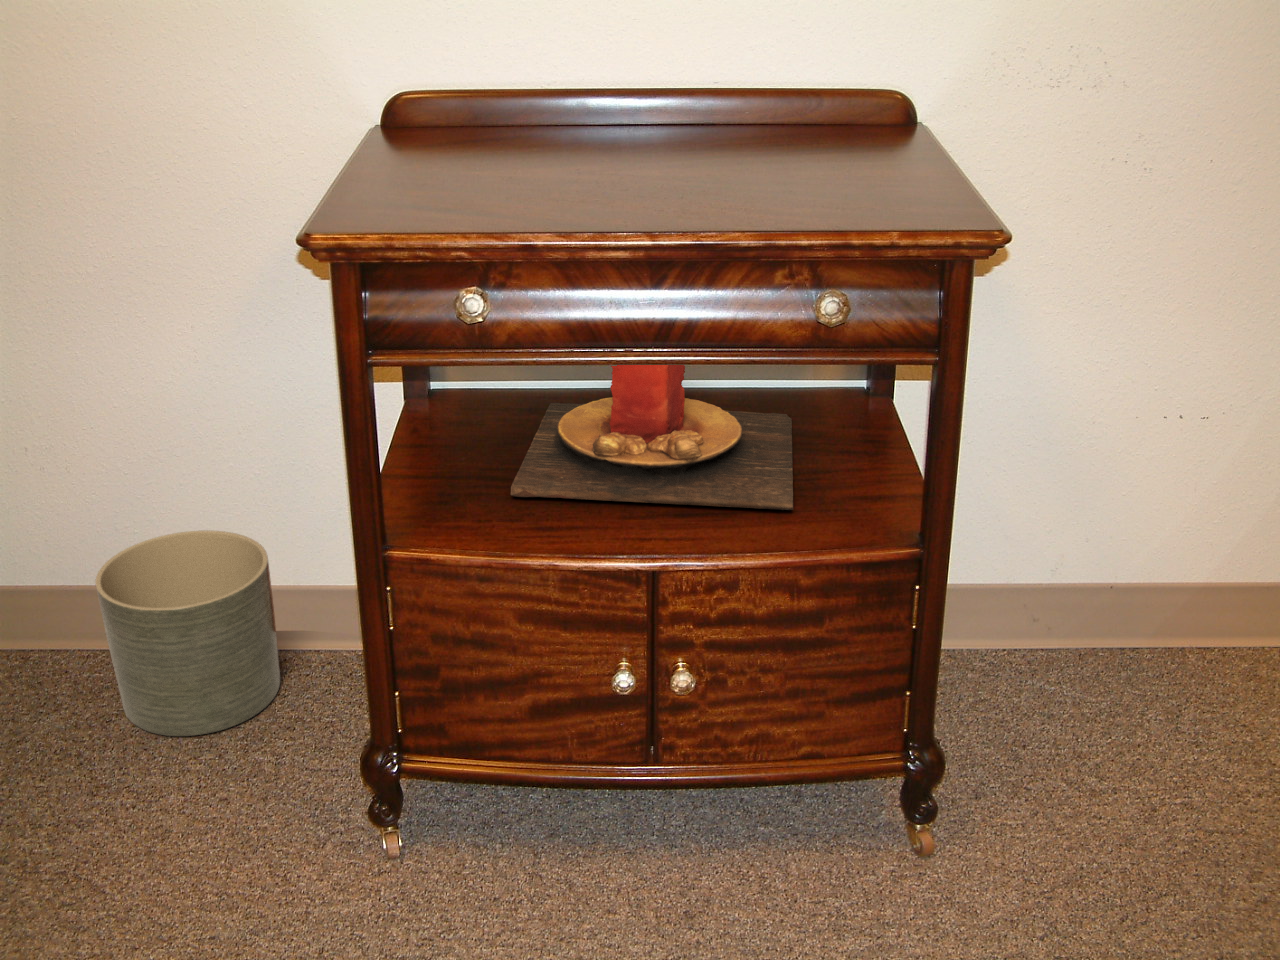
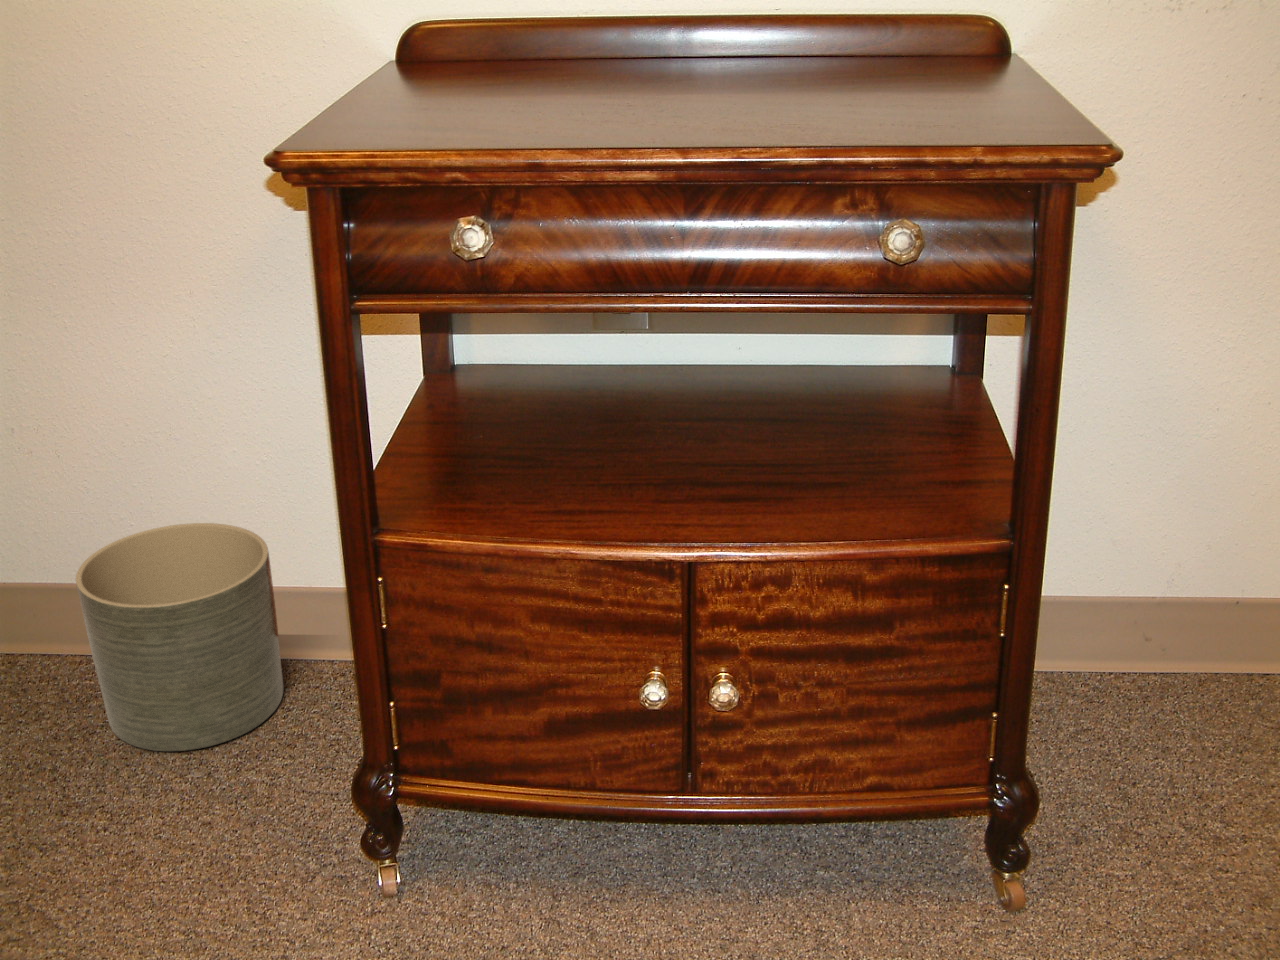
candle: present [511,365,793,510] -> none [527,273,860,494]

